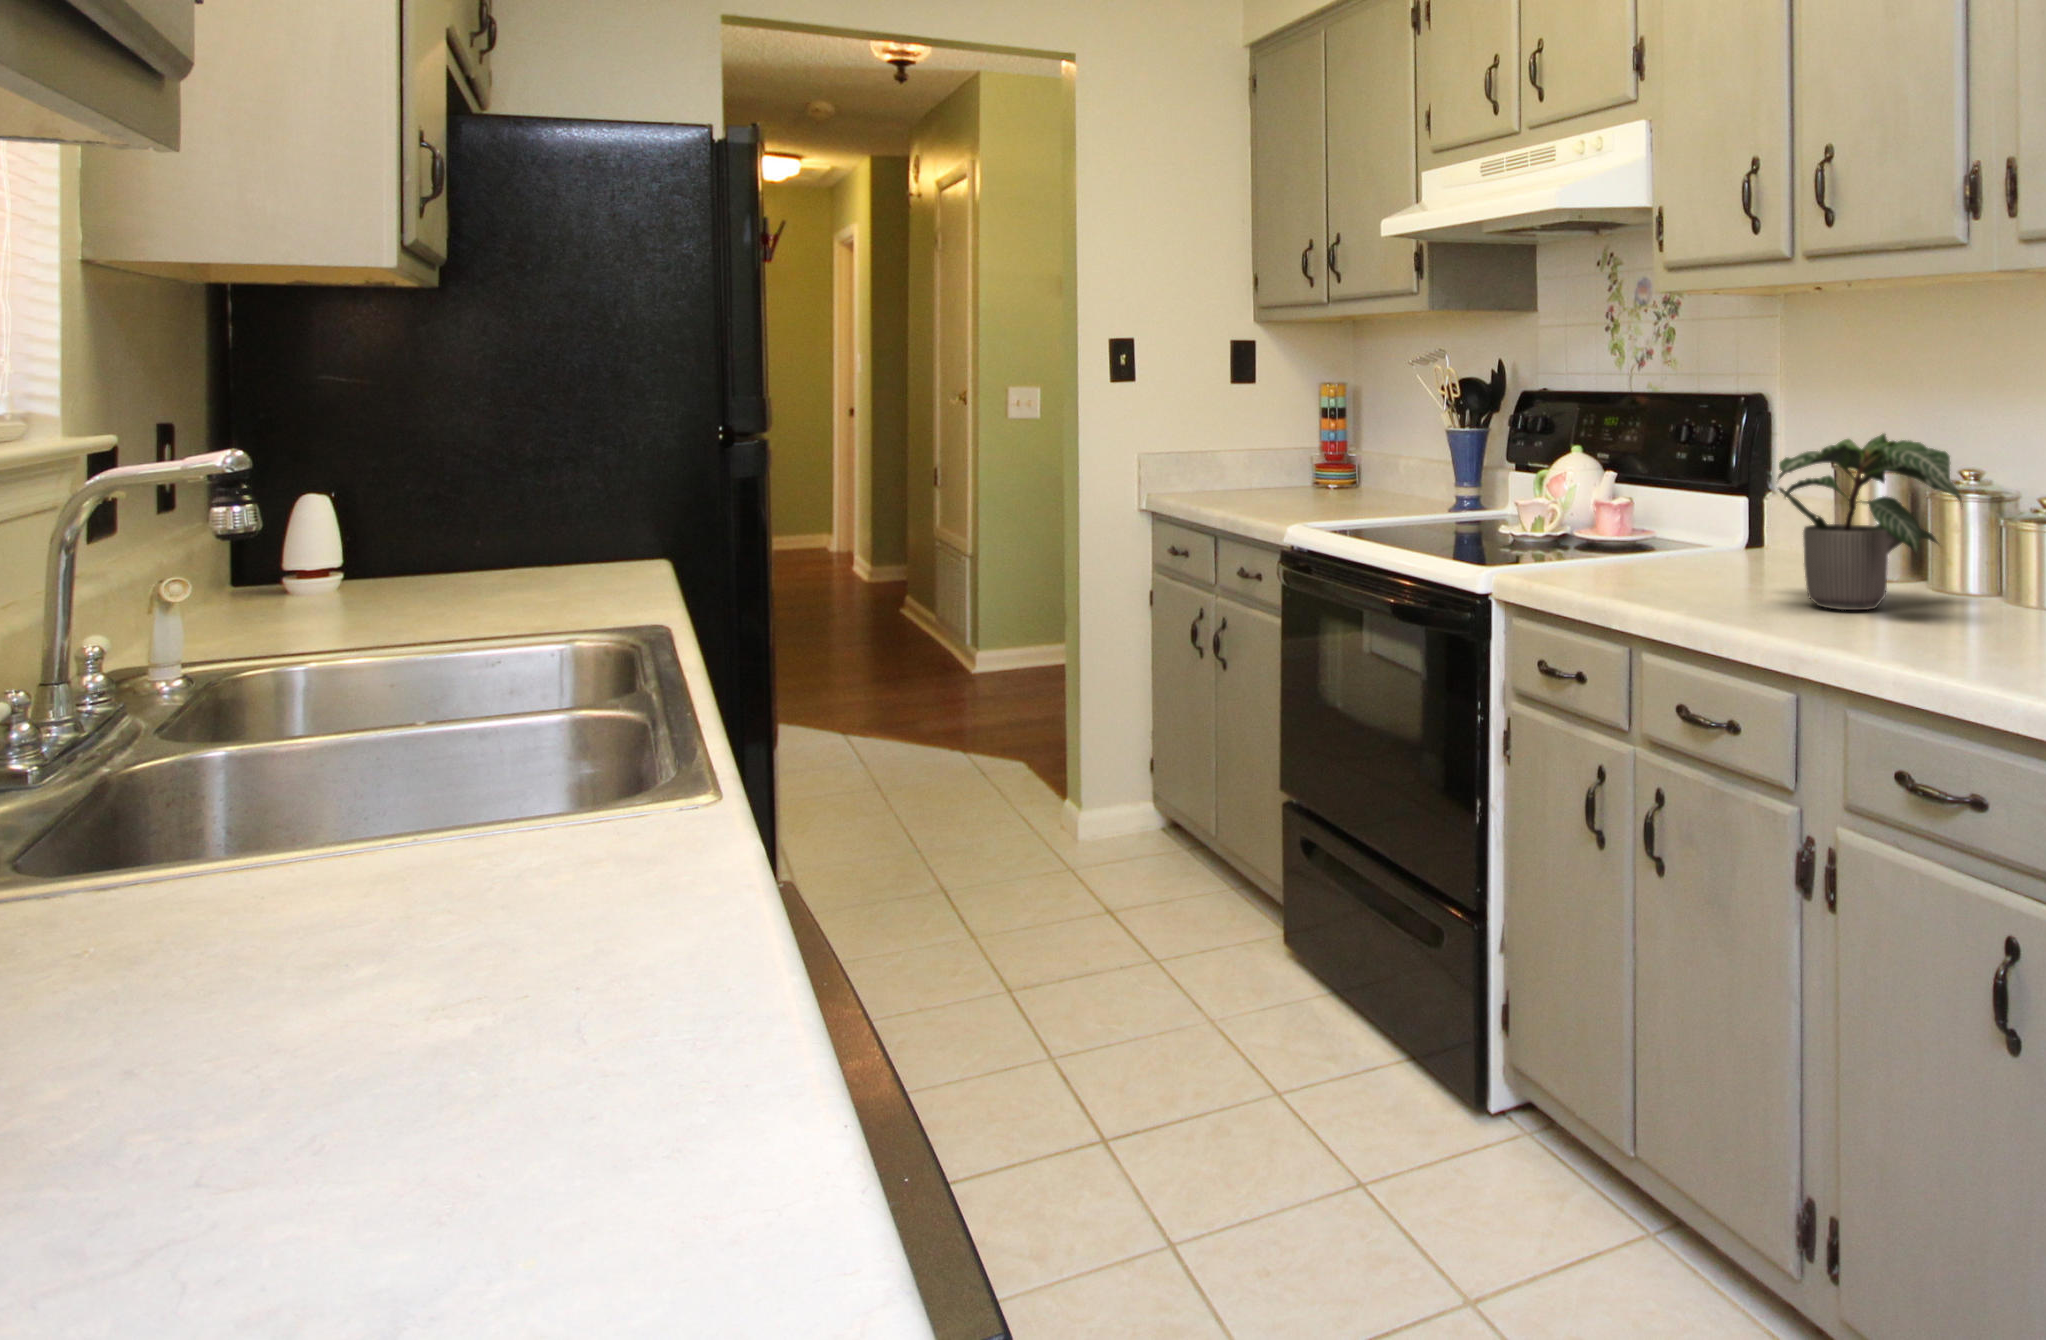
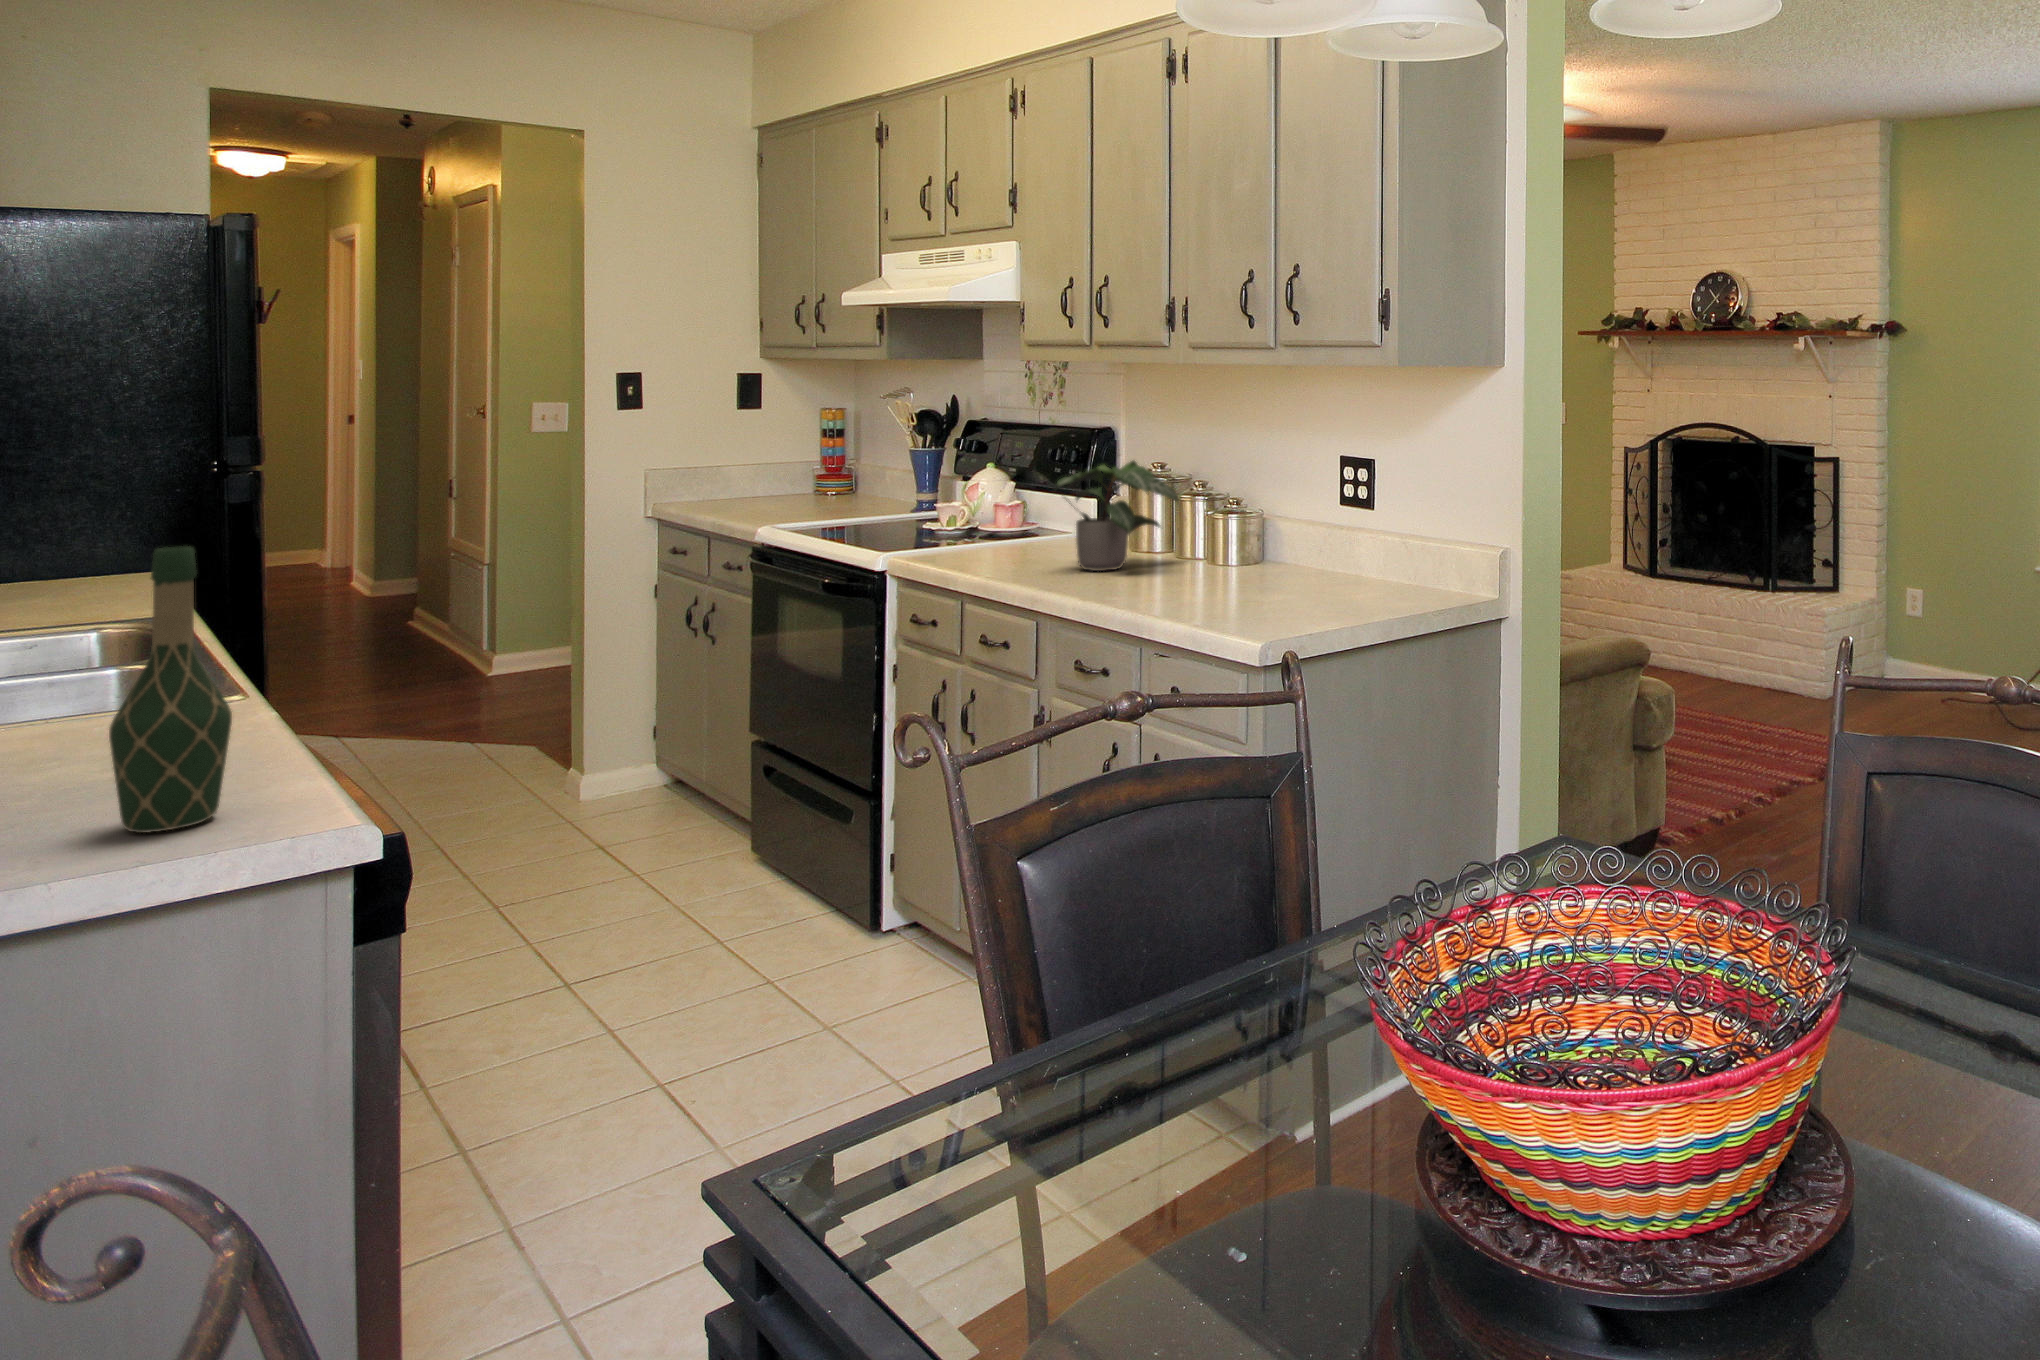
wine bottle: none [428,524,661,1198] -> present [109,546,232,833]

